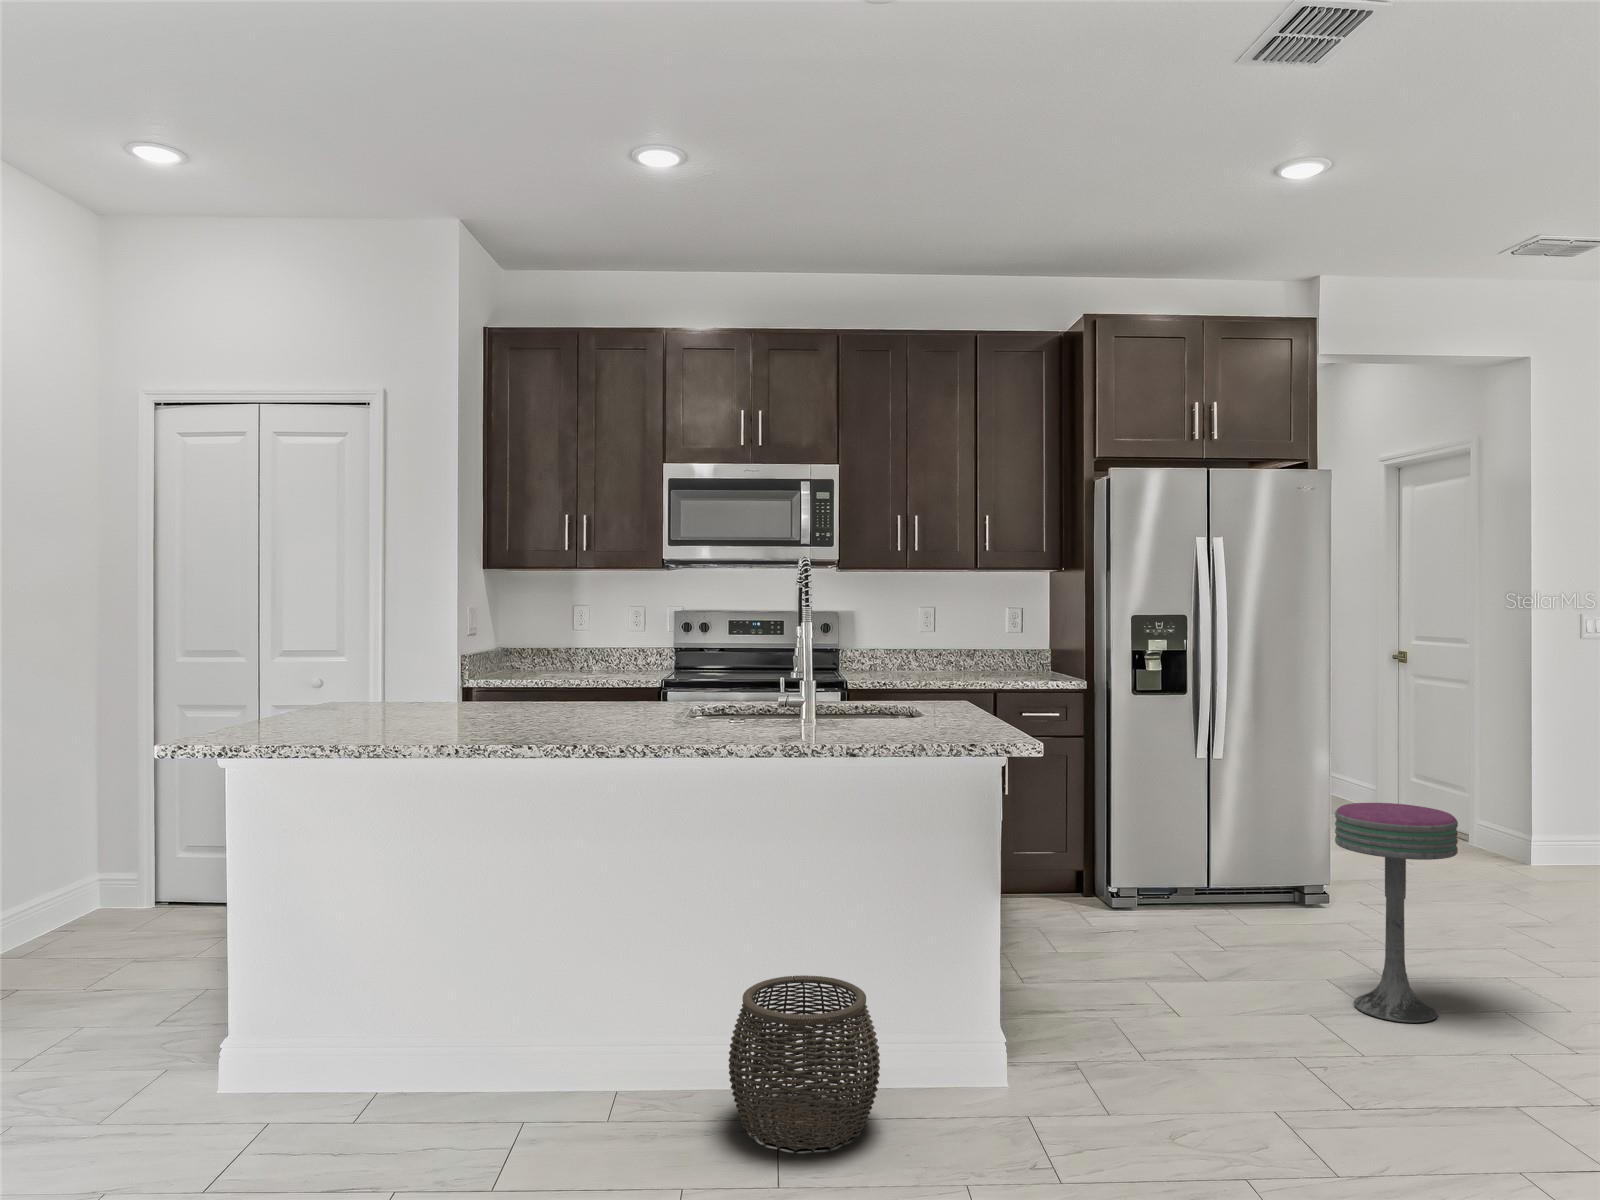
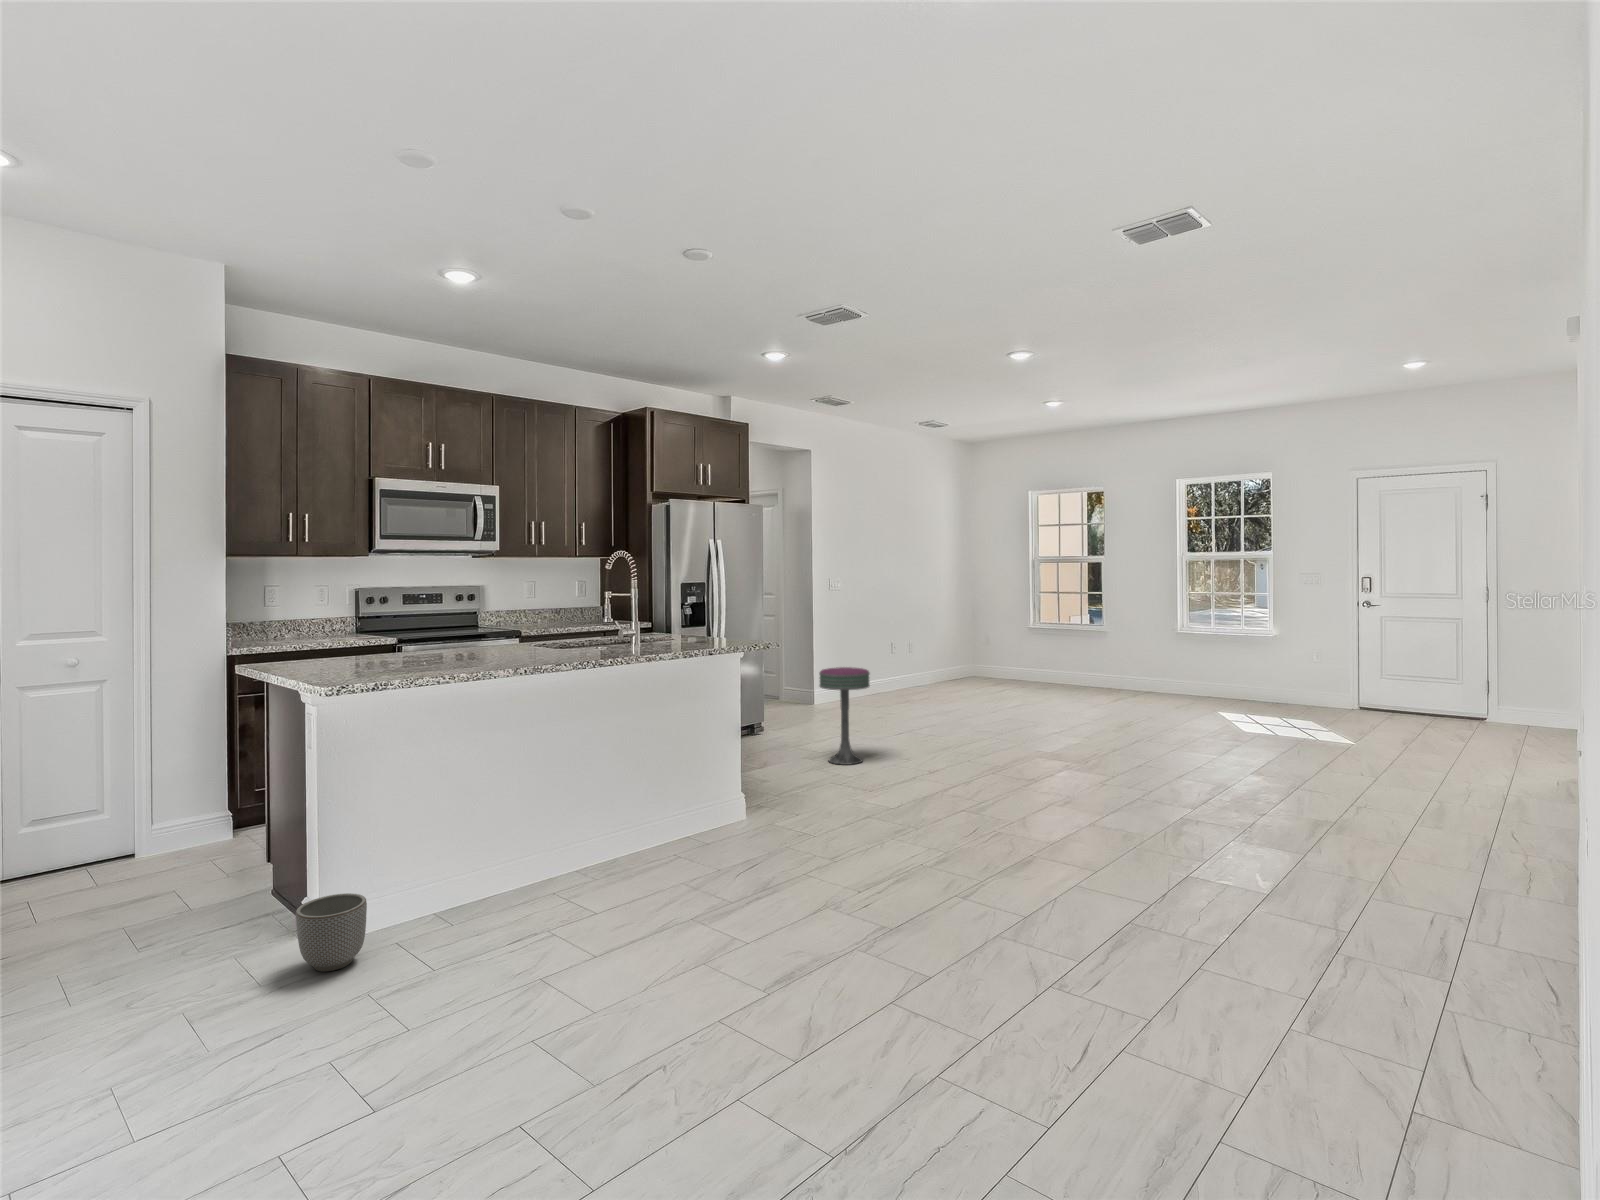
woven basket: present [729,975,880,1151] -> none [653,777,734,862]
planter: none [111,1036,211,1146] -> present [296,893,367,971]

